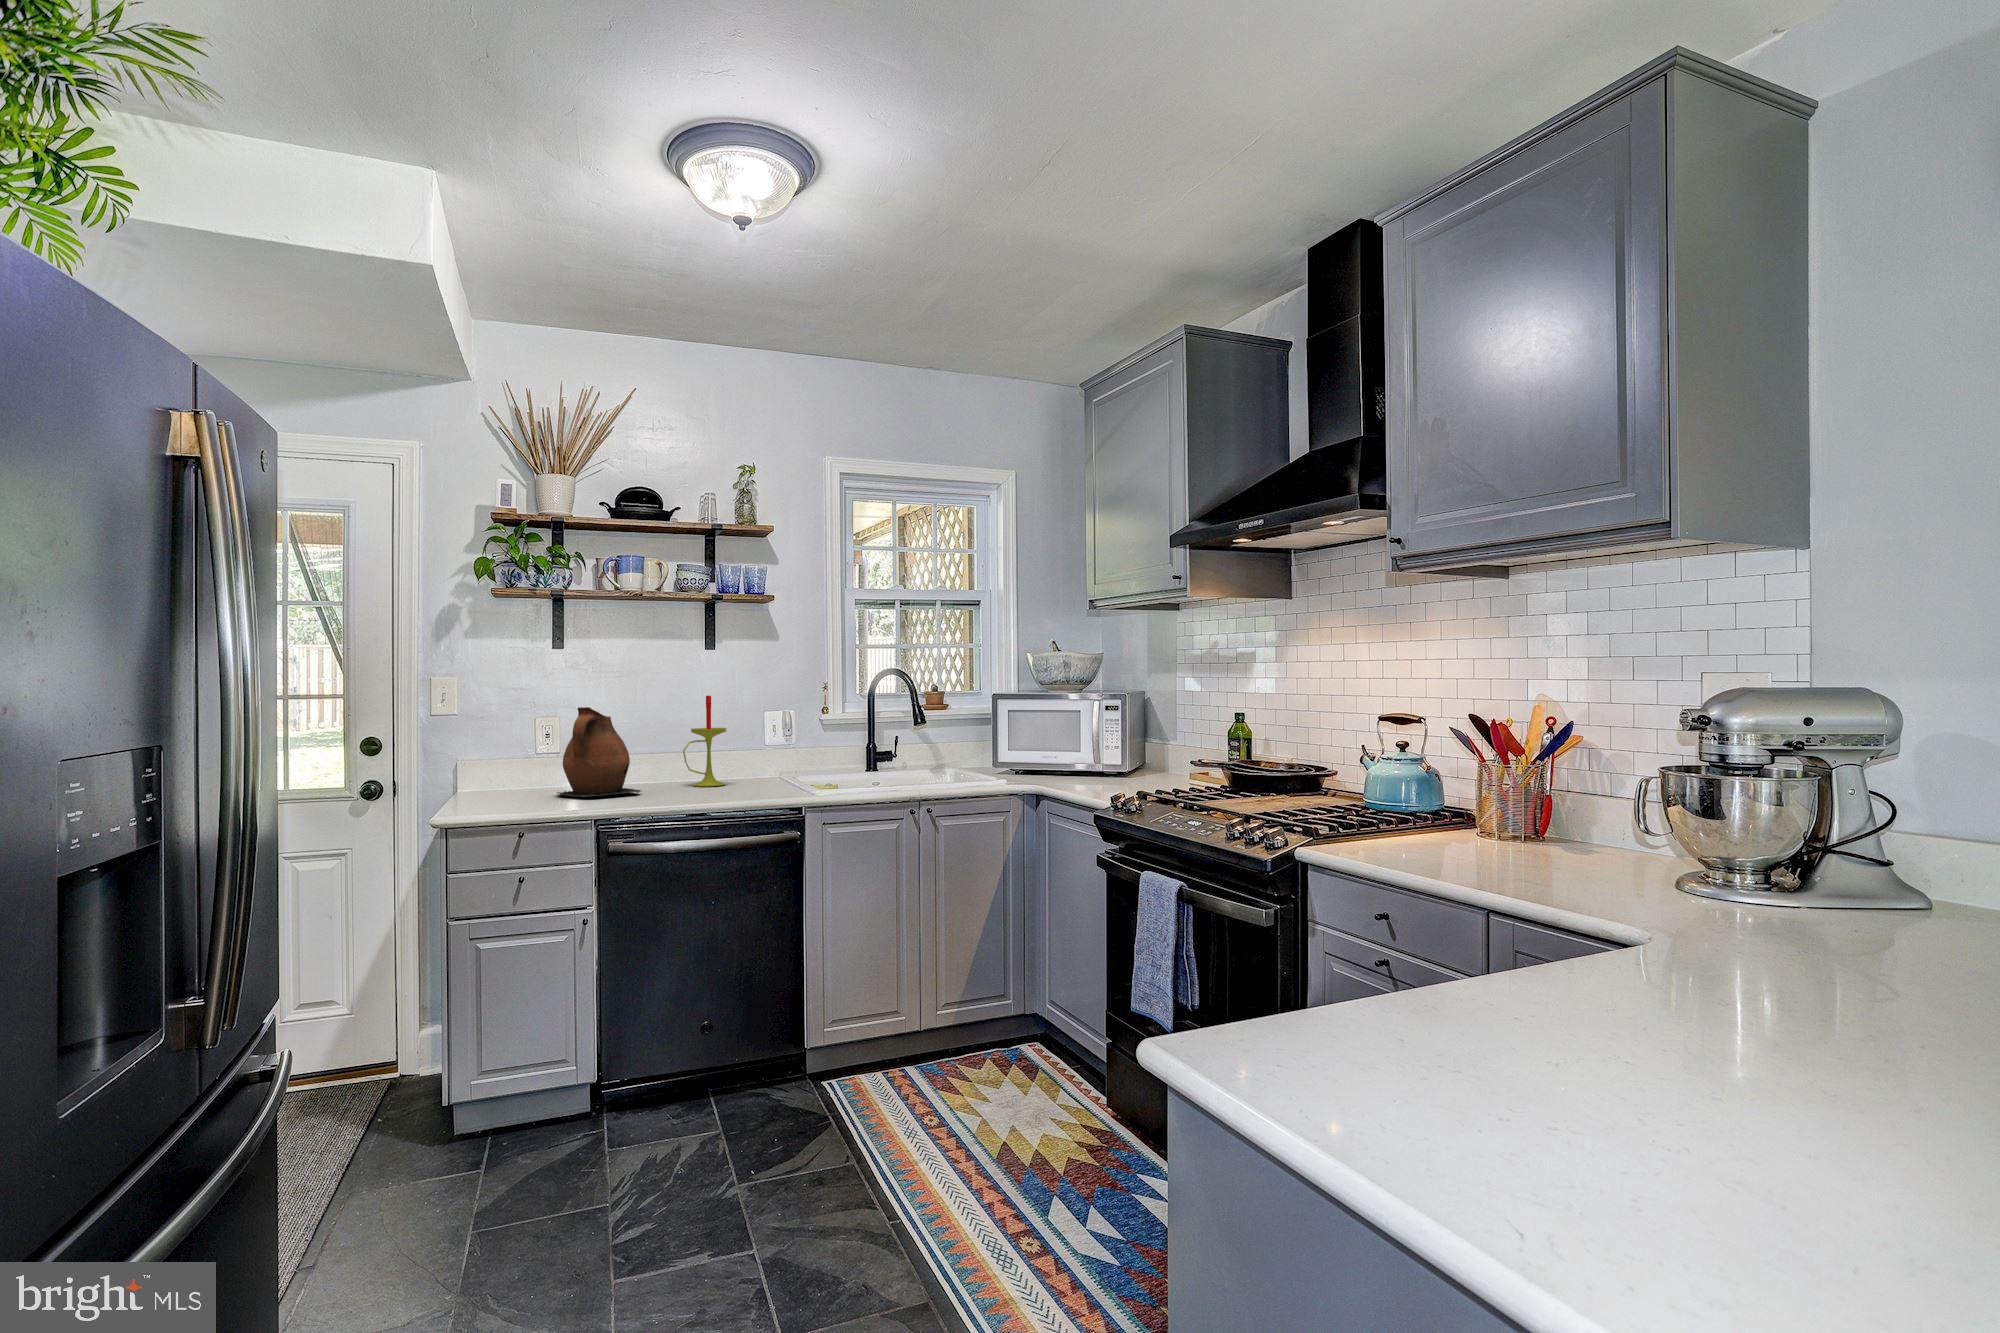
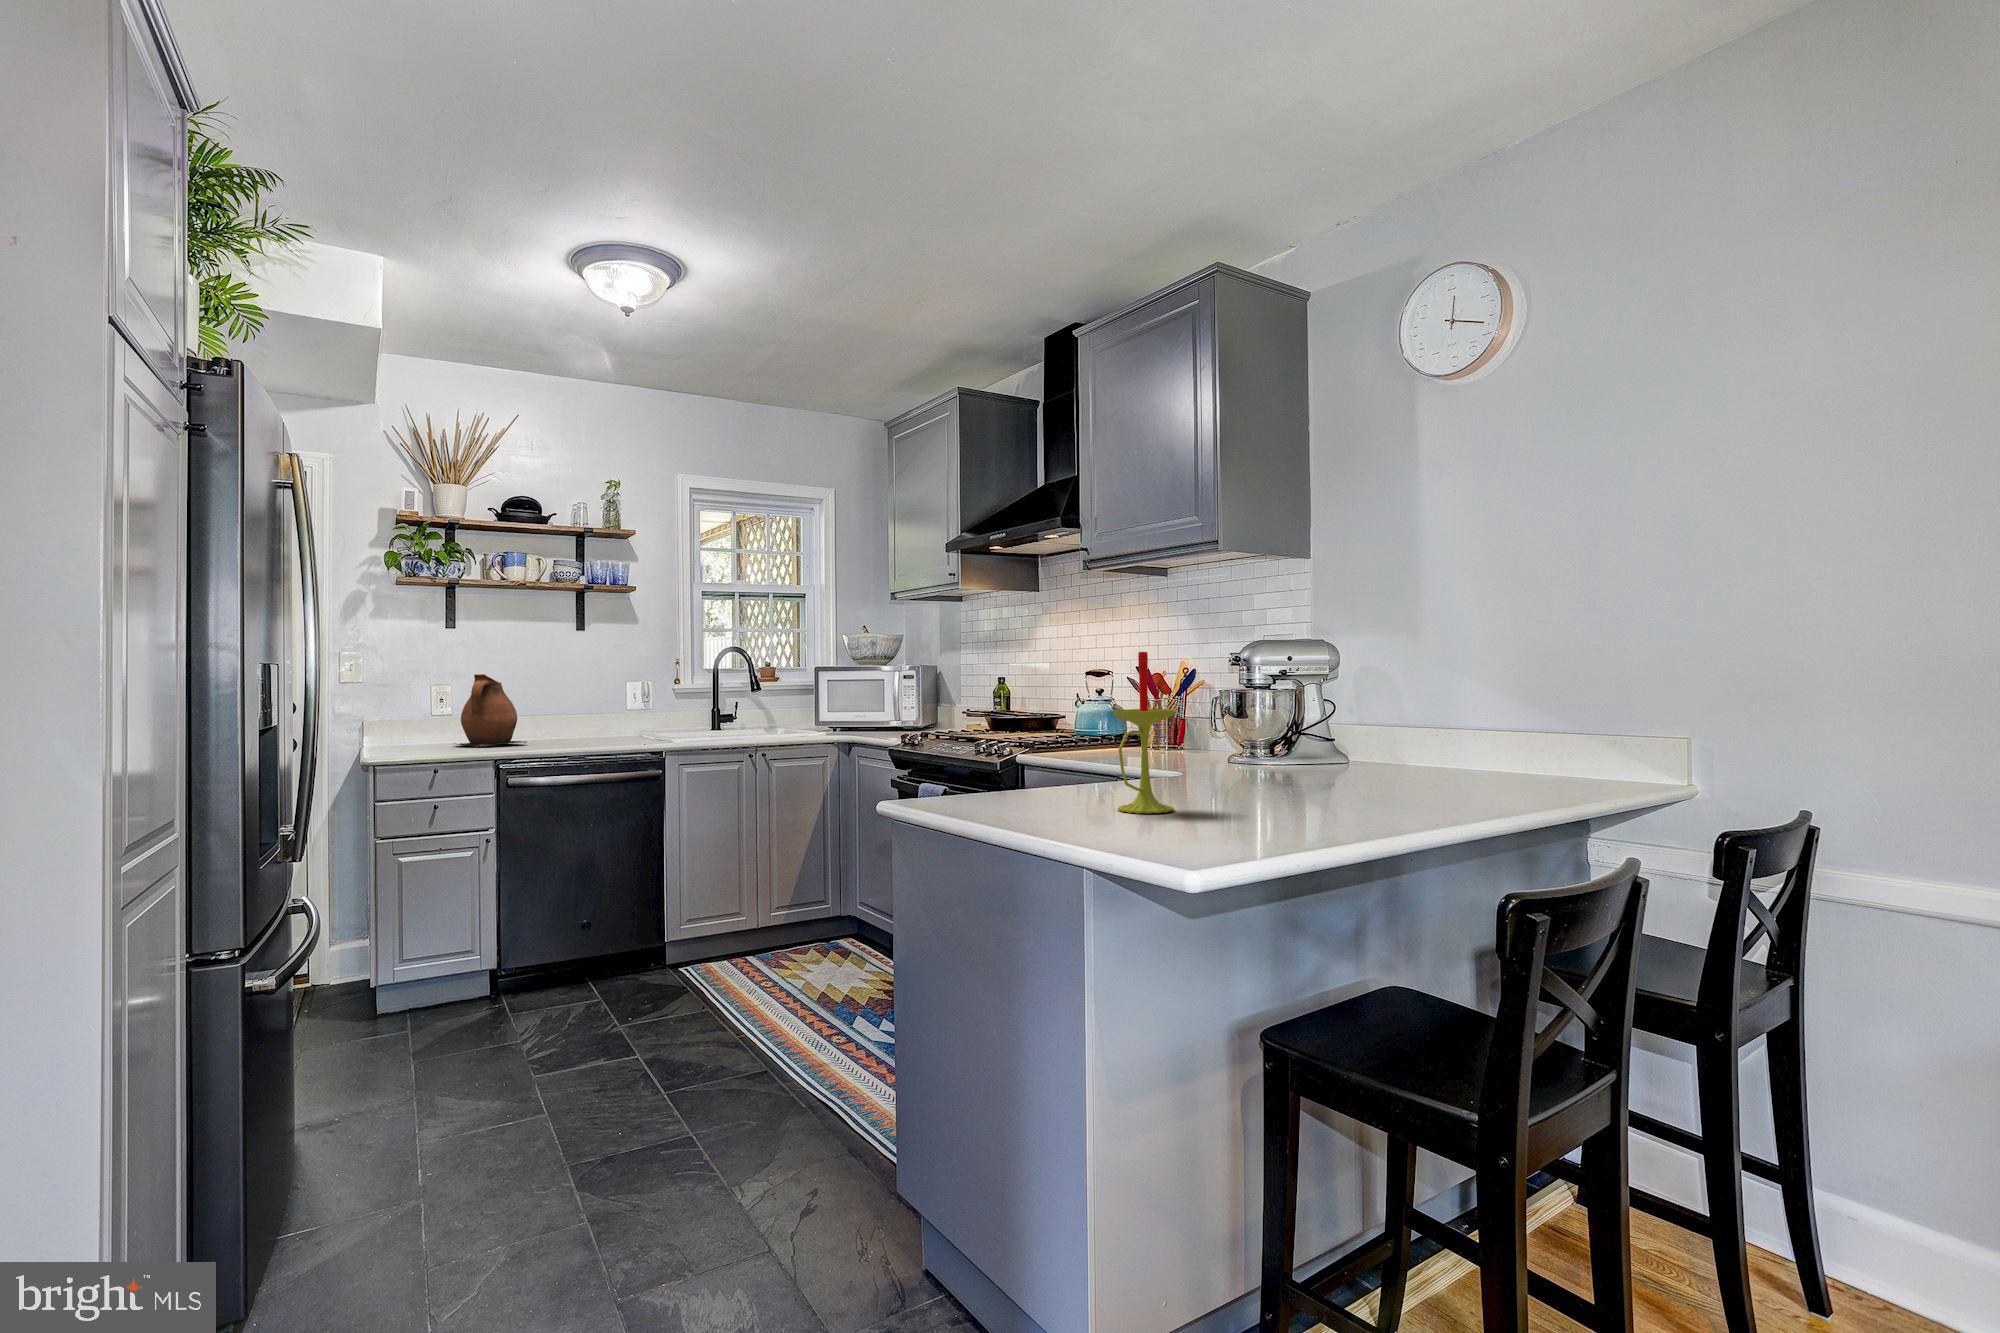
candle: present [683,696,727,786] -> present [1113,652,1175,813]

